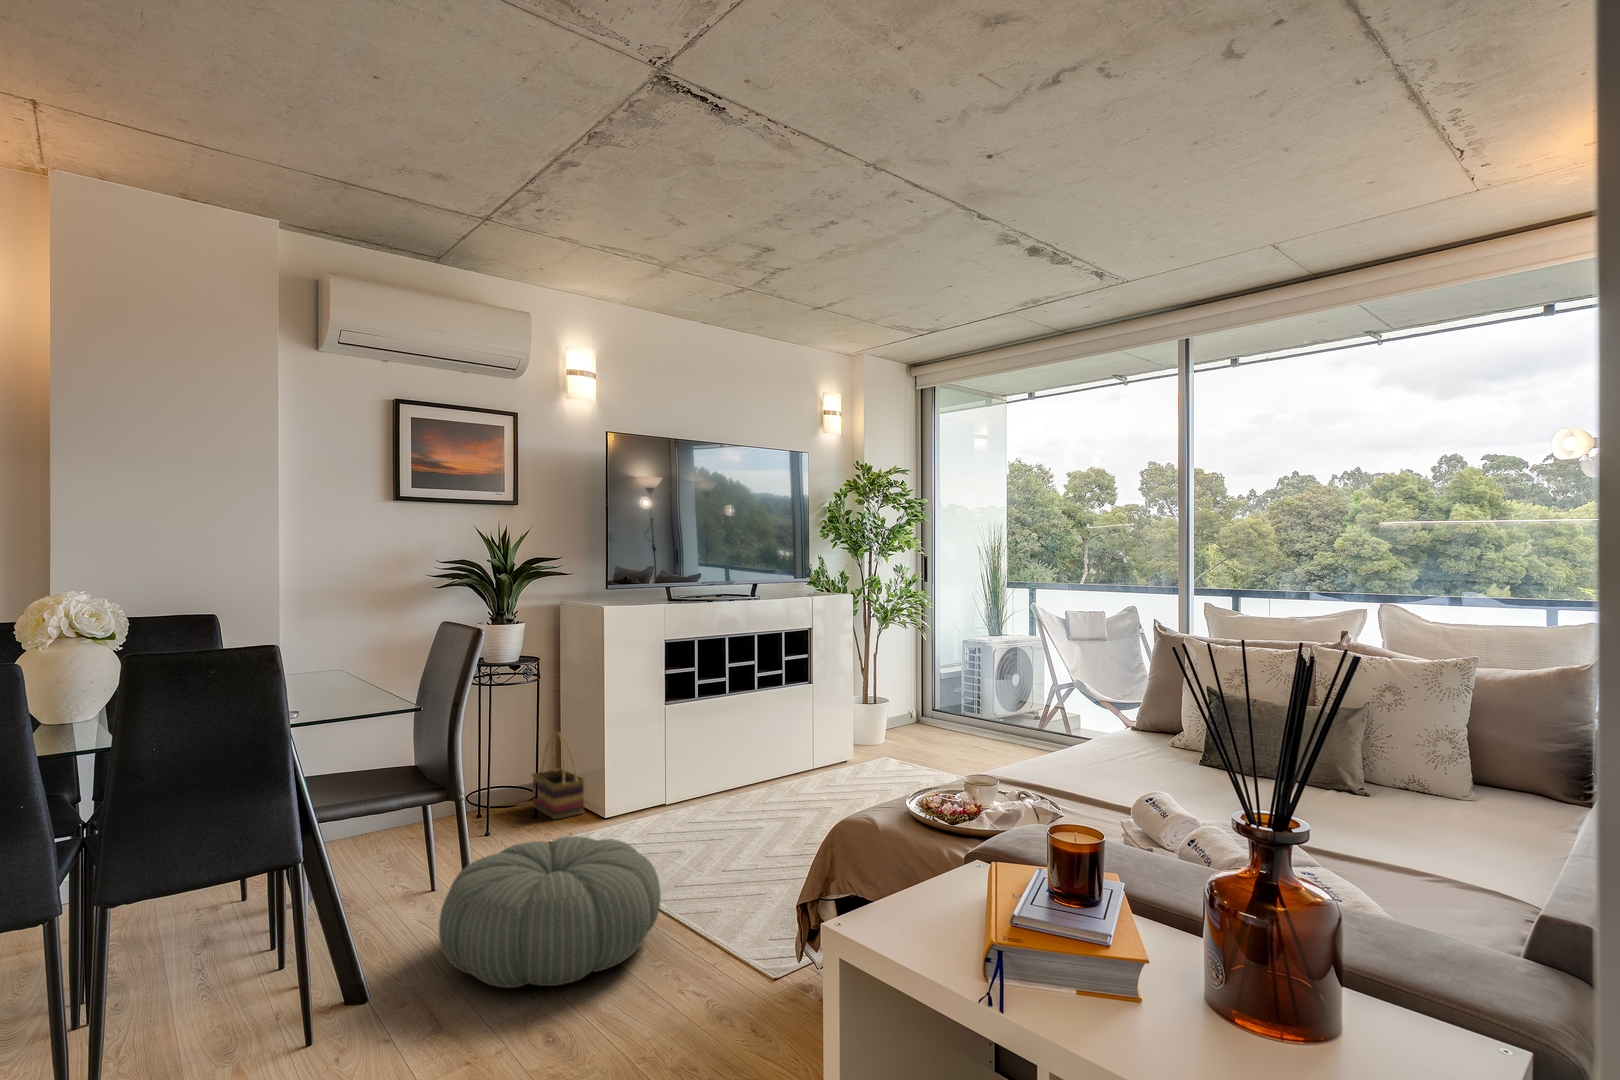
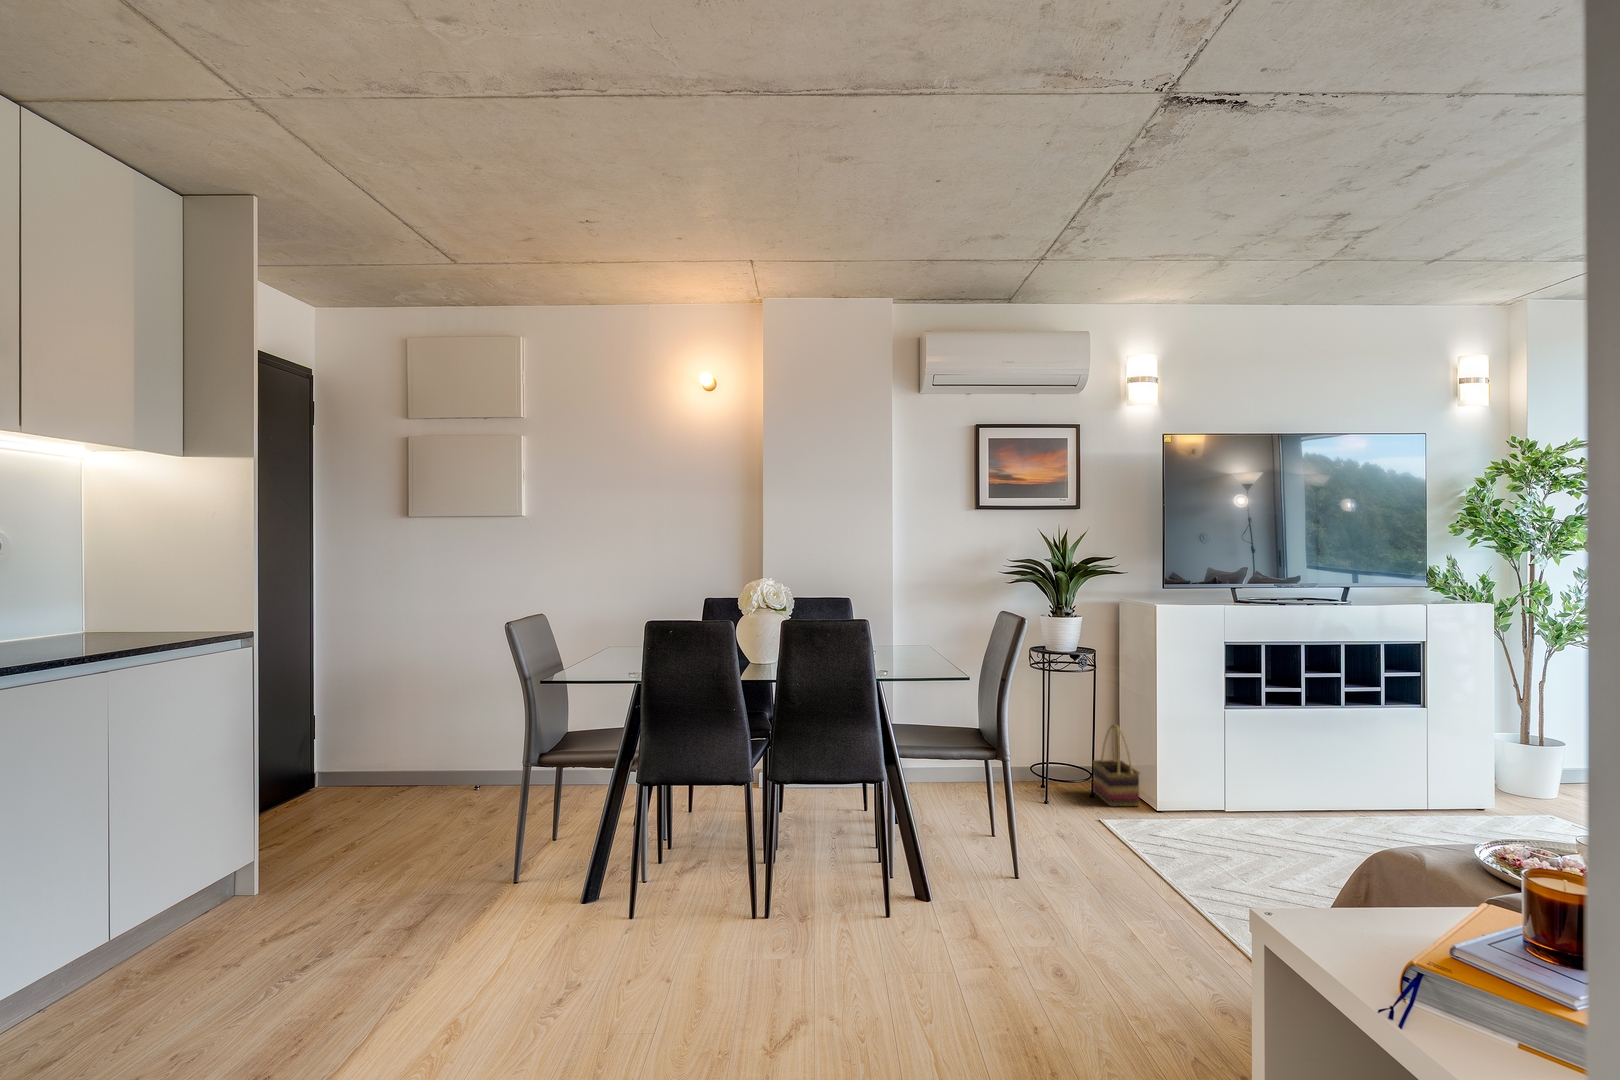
pouf: present [439,836,661,988] -> none [983,811,1176,932]

